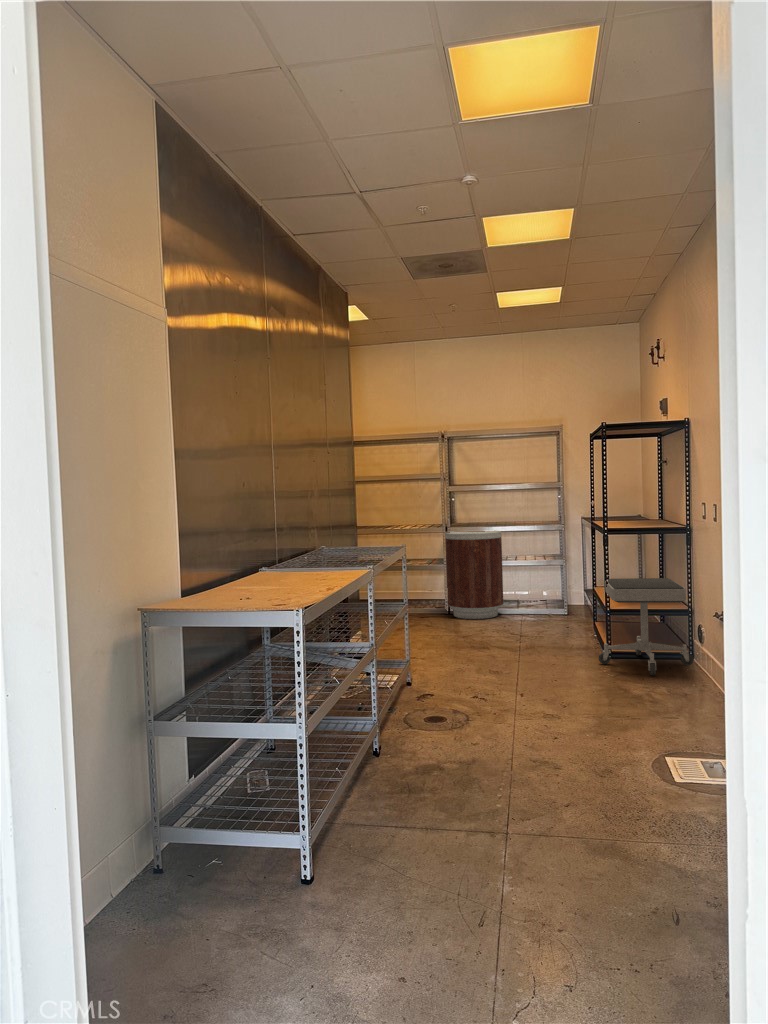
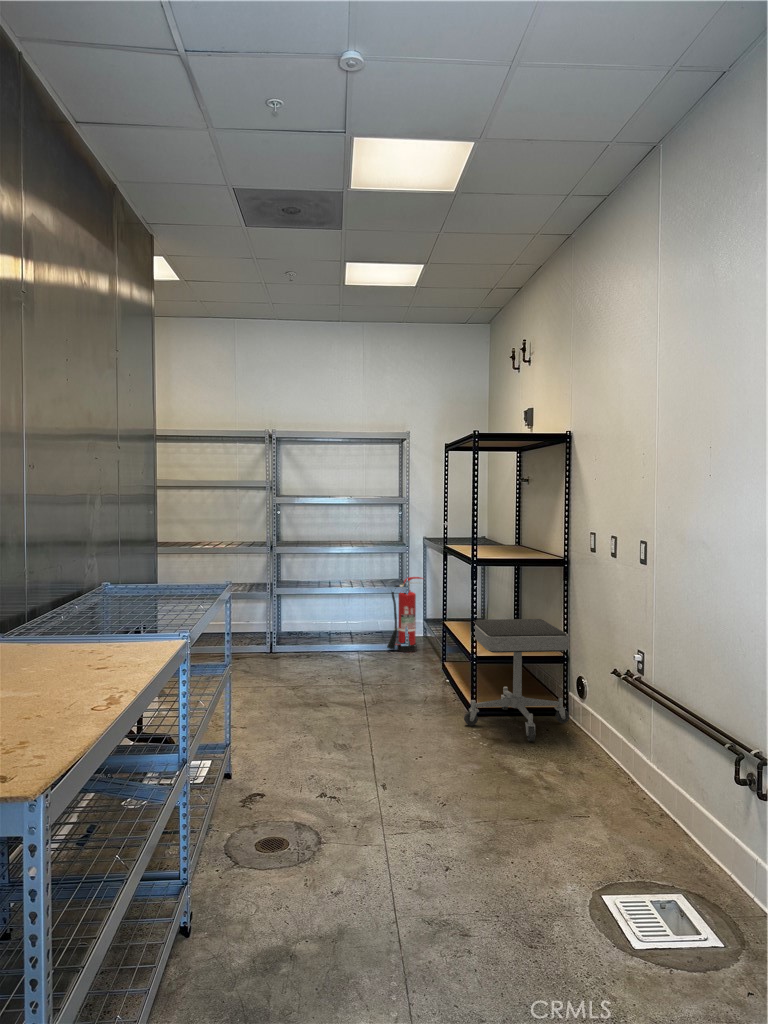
trash can: present [445,531,503,619] -> none [269,551,337,659]
fire extinguisher: none [548,551,580,616] -> present [387,577,423,652]

